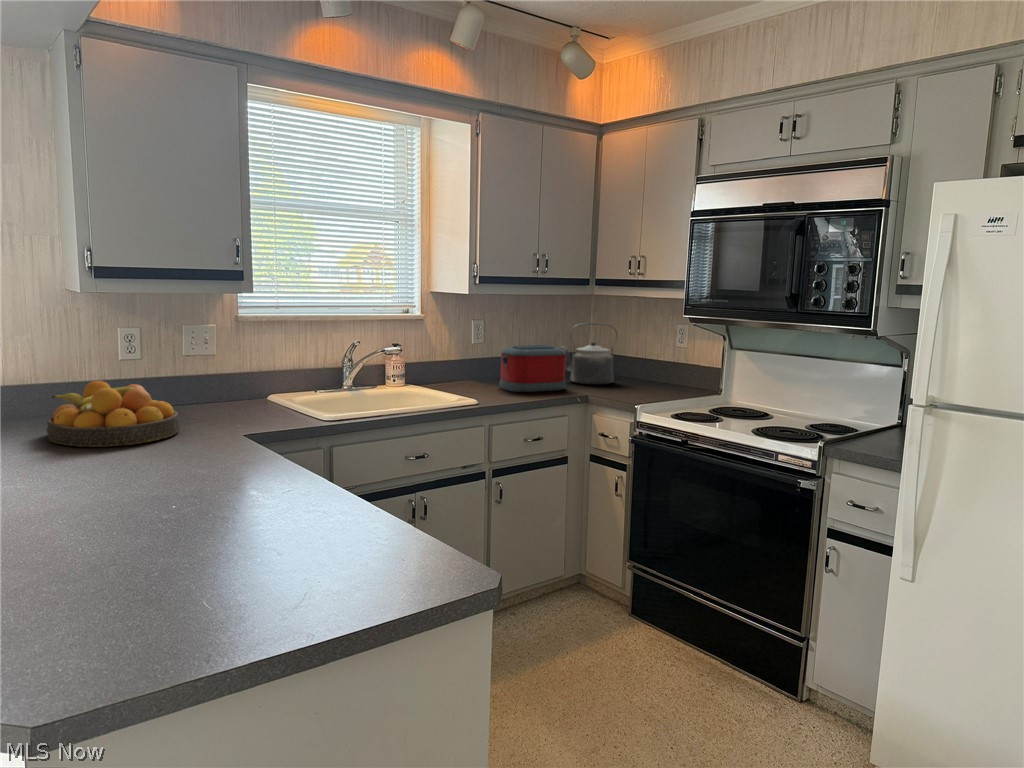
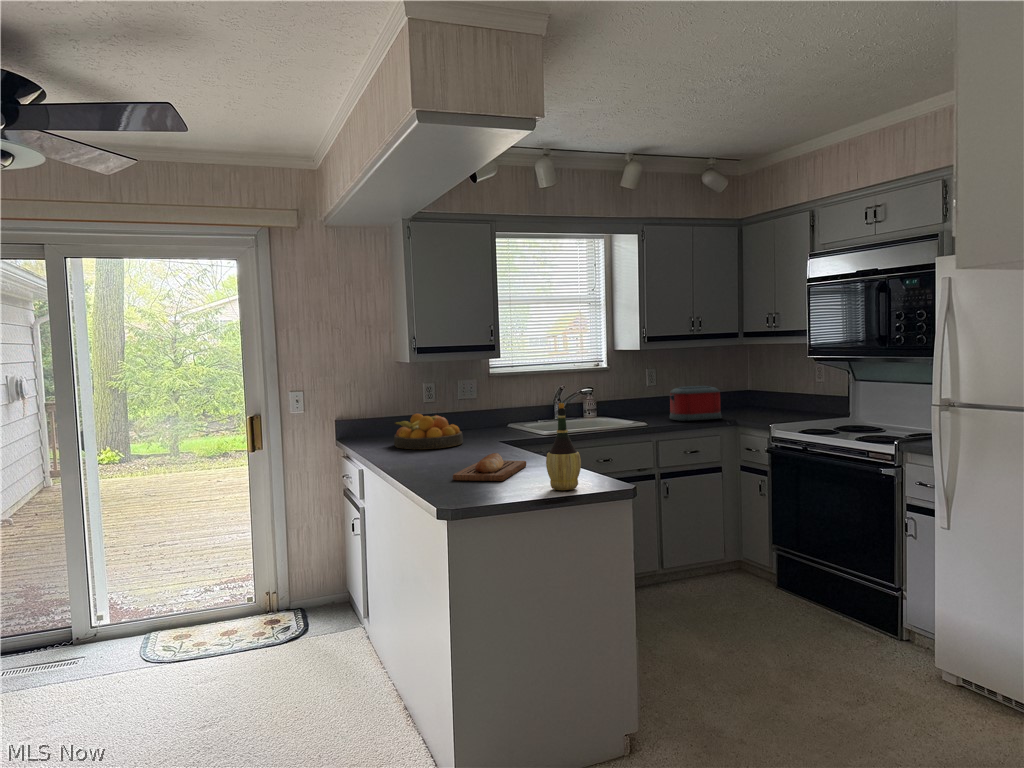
kettle: present [561,323,618,385] -> none [719,367,765,415]
wine bottle: none [295,405,373,596] -> present [546,403,581,490]
bread loaf: none [96,478,273,556] -> present [453,453,526,481]

